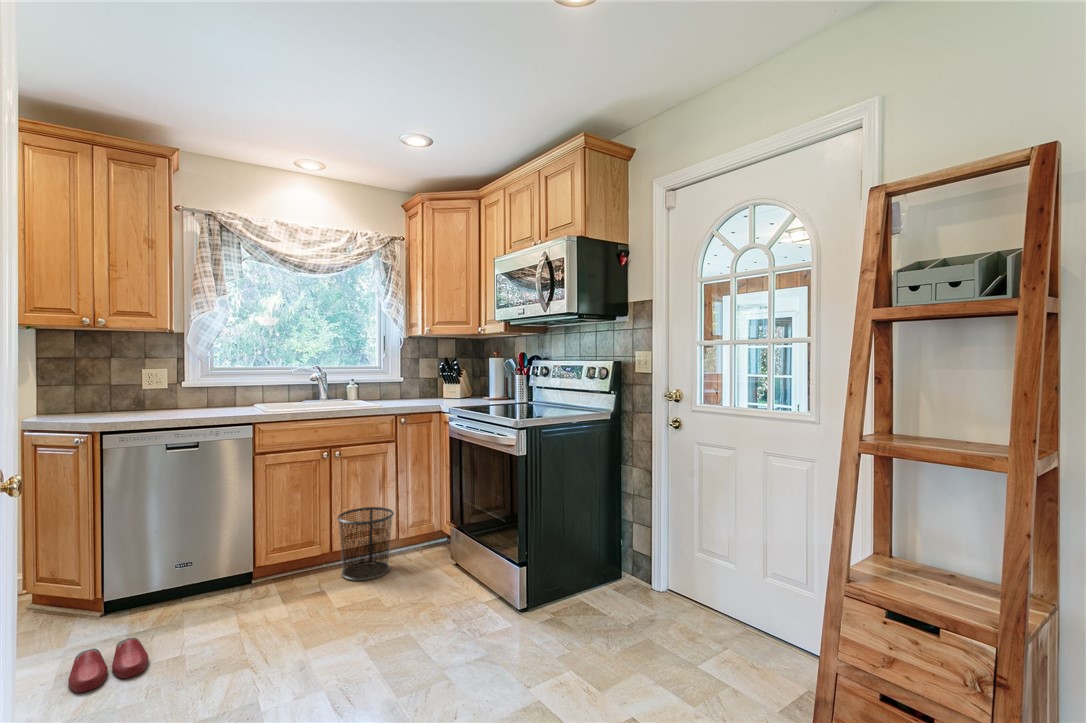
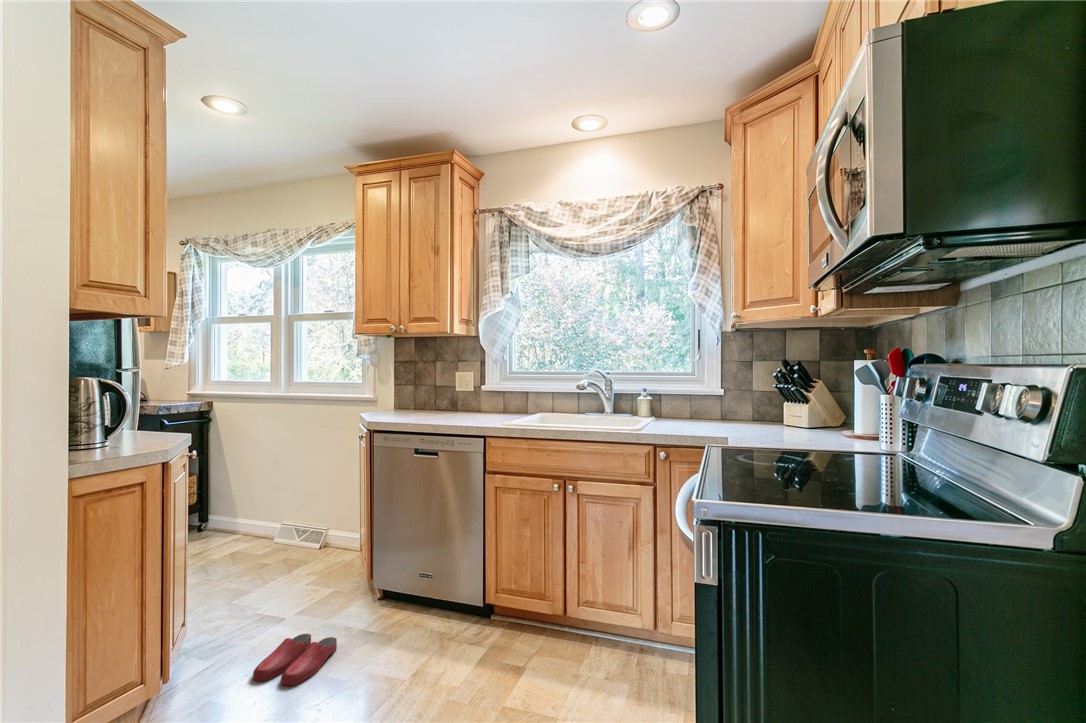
waste bin: present [337,507,394,581] -> none [547,570,625,689]

